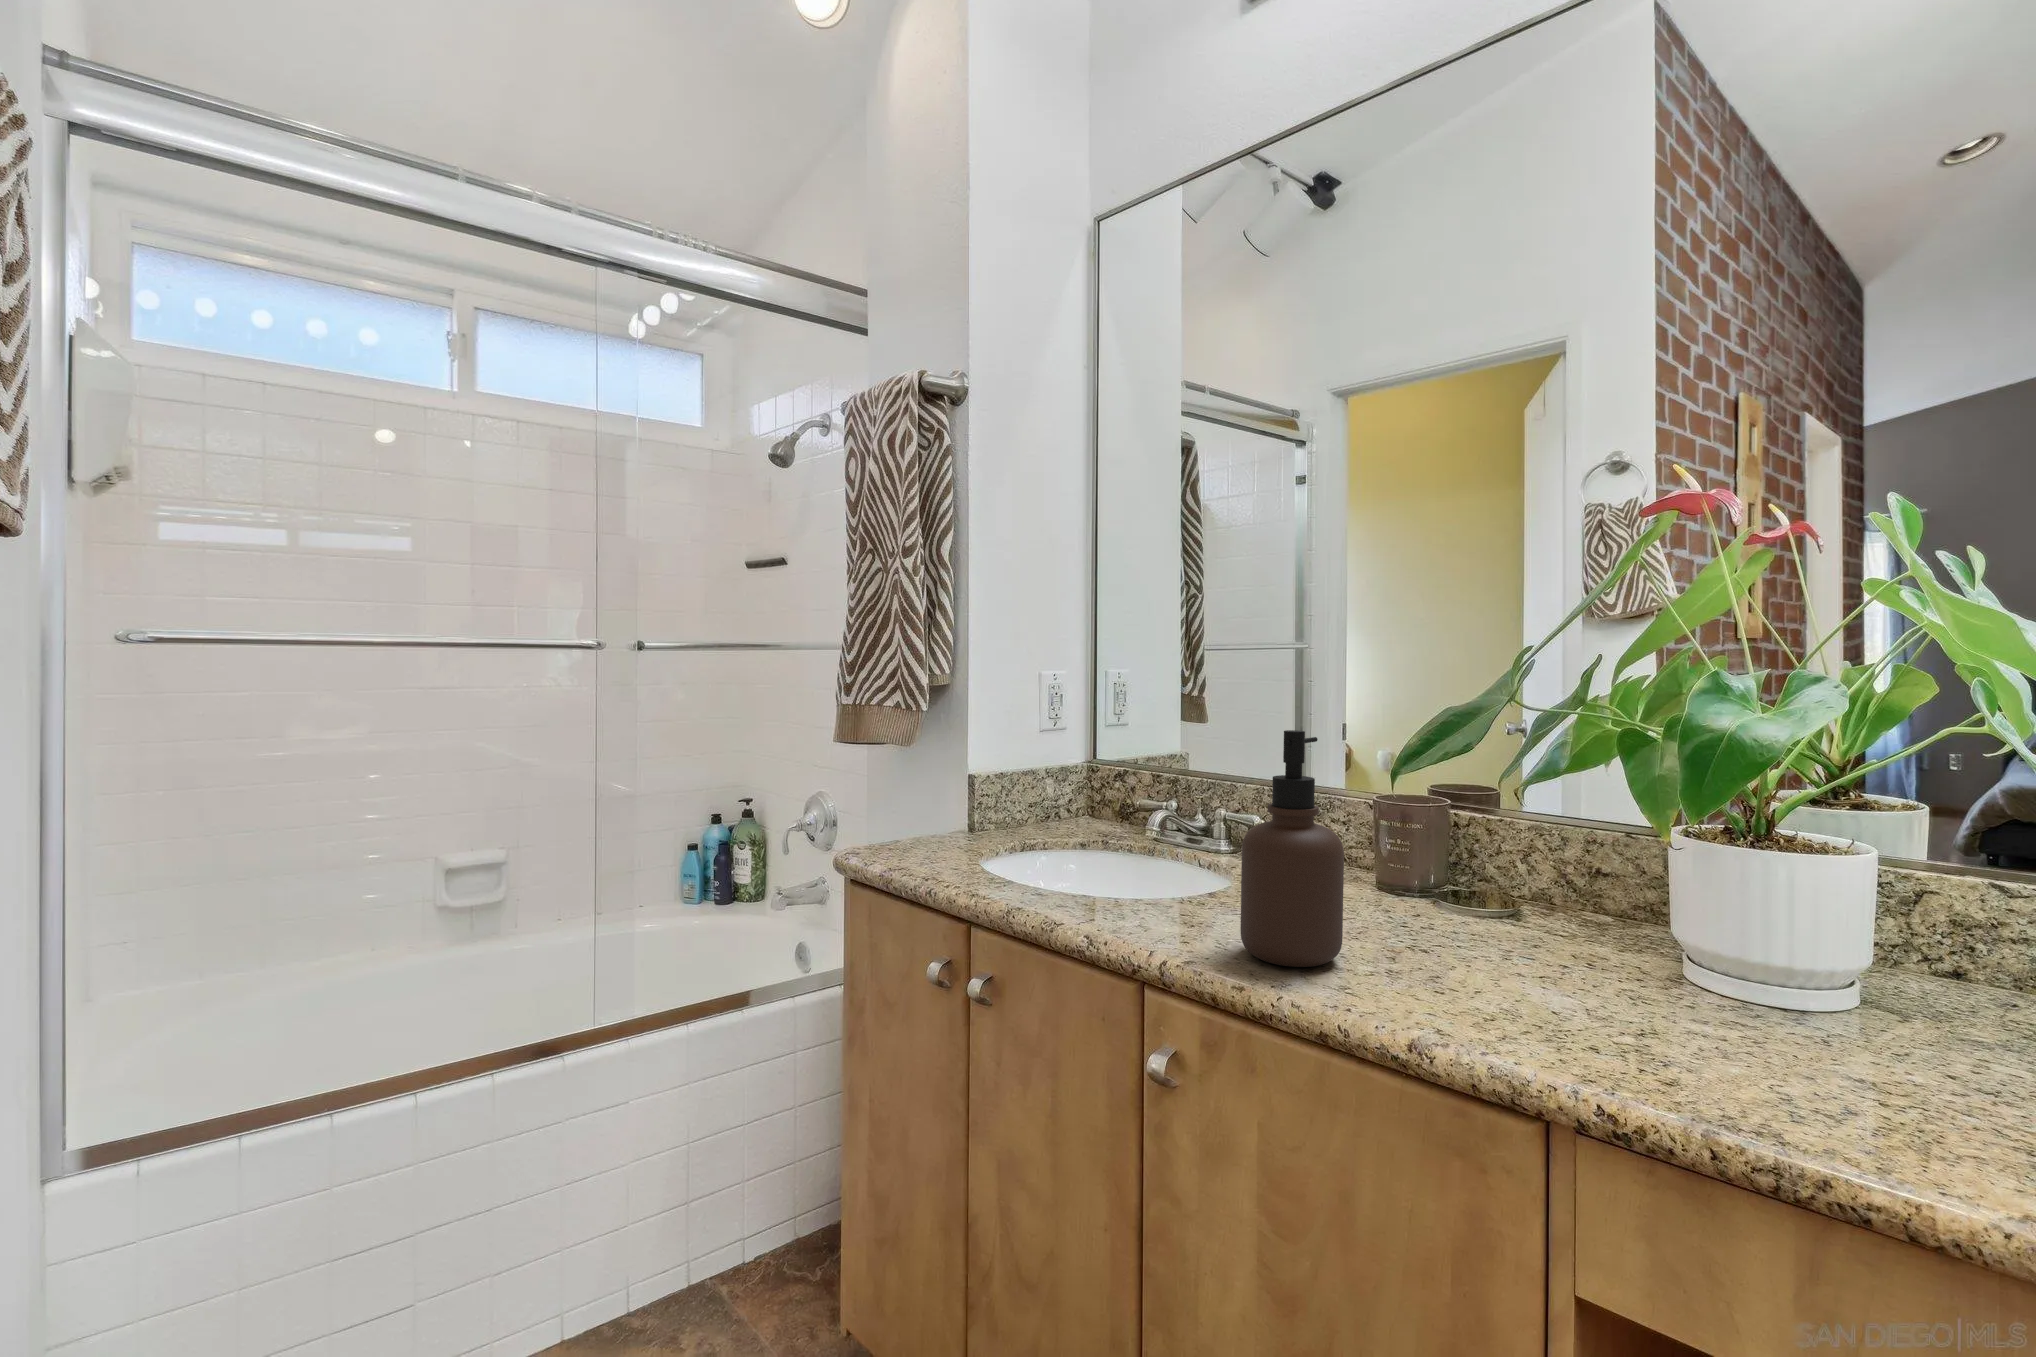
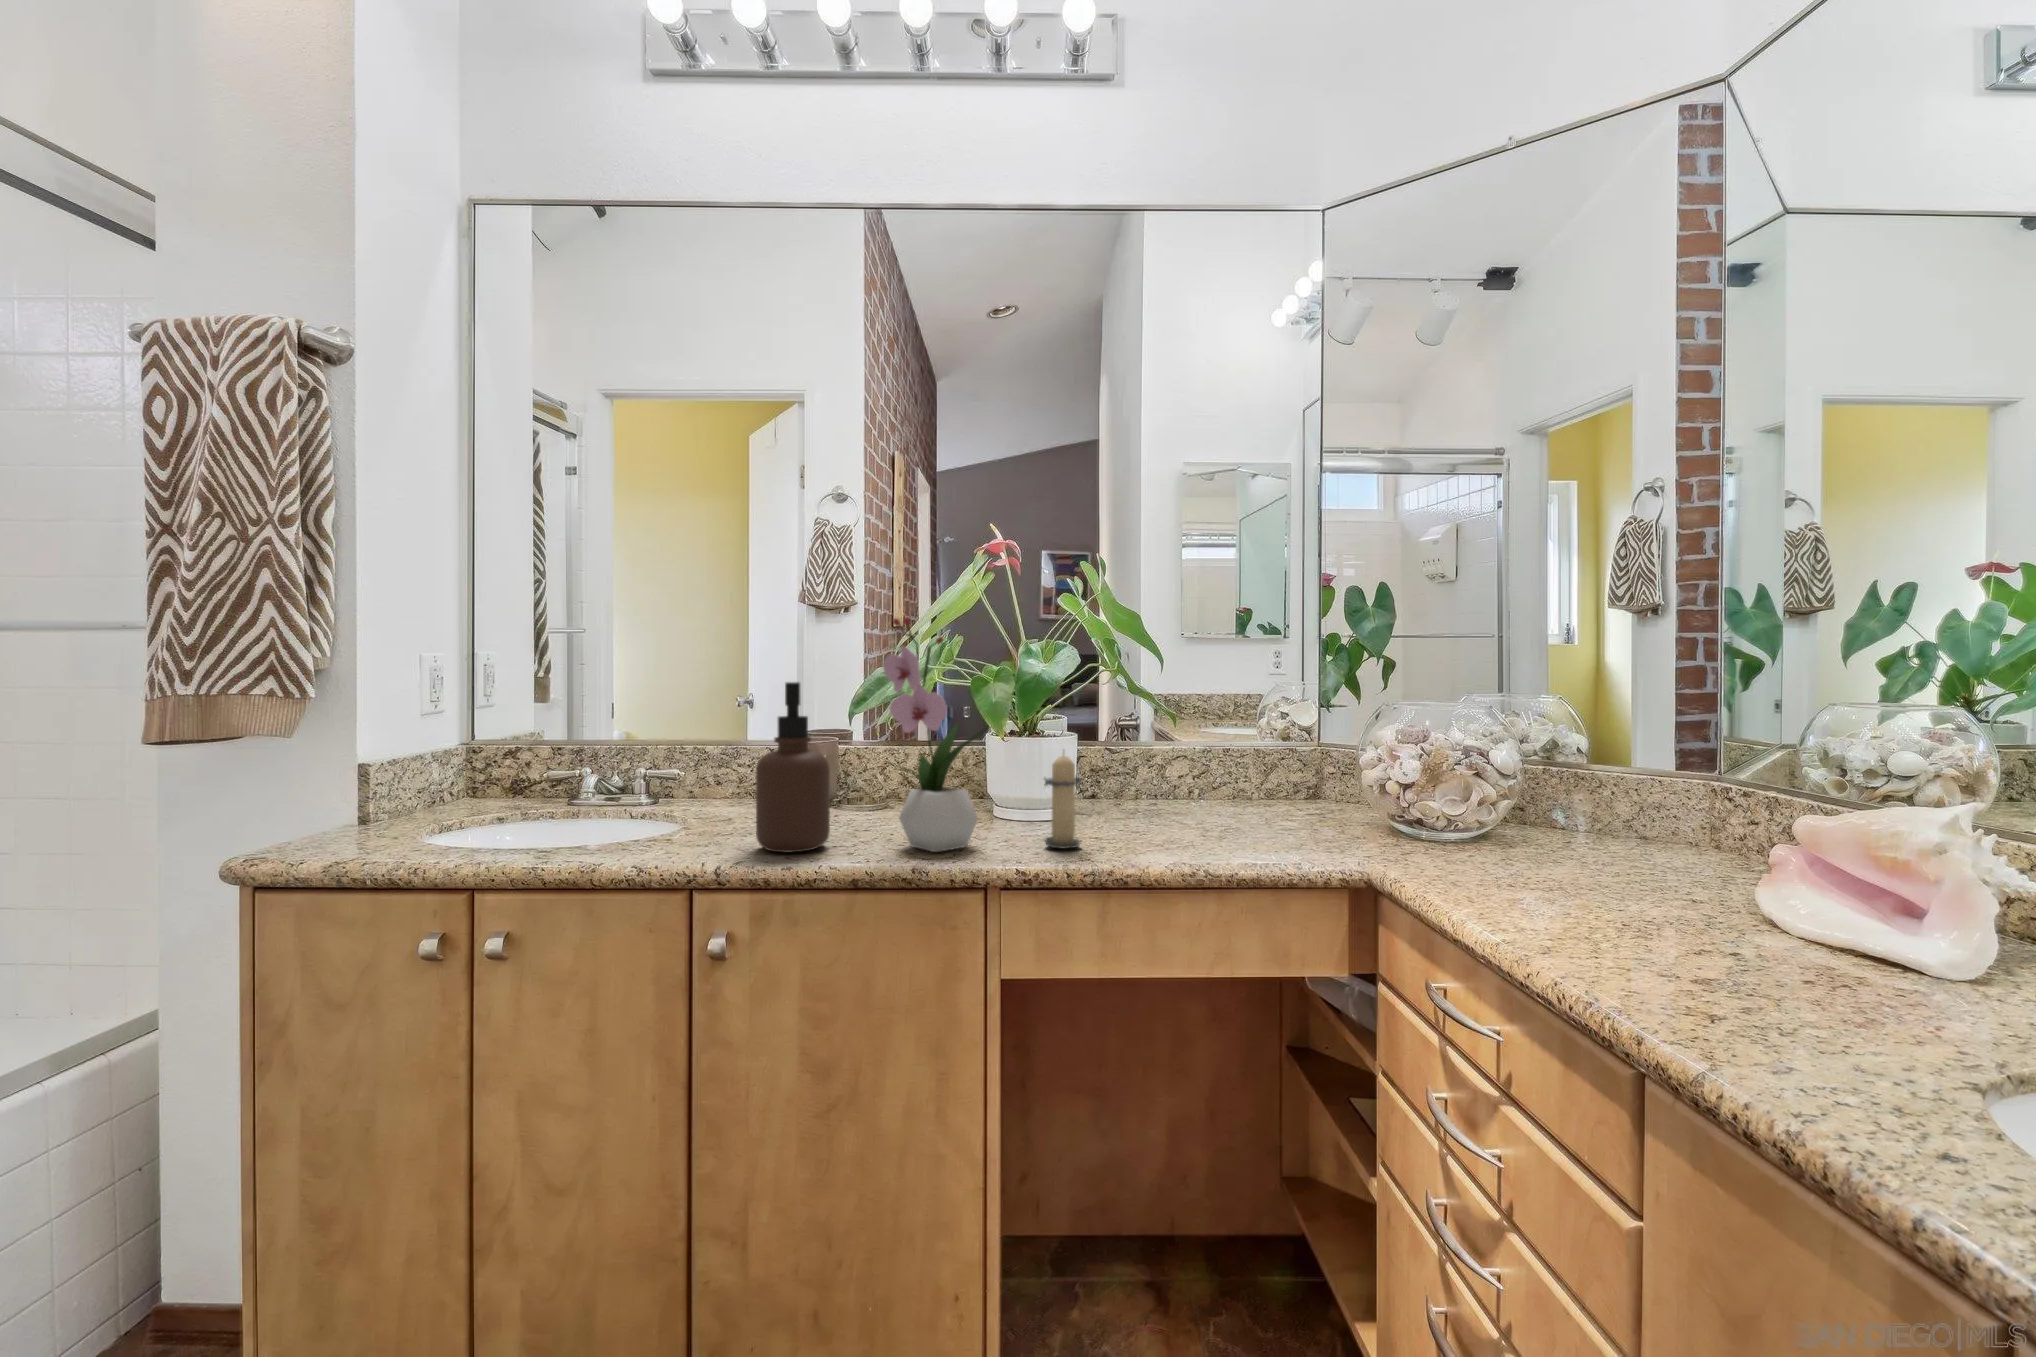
flower arrangement: none [1409,641,1594,1024] -> present [883,617,987,852]
candle: none [1688,892,1804,1090] -> present [1044,755,1082,849]

